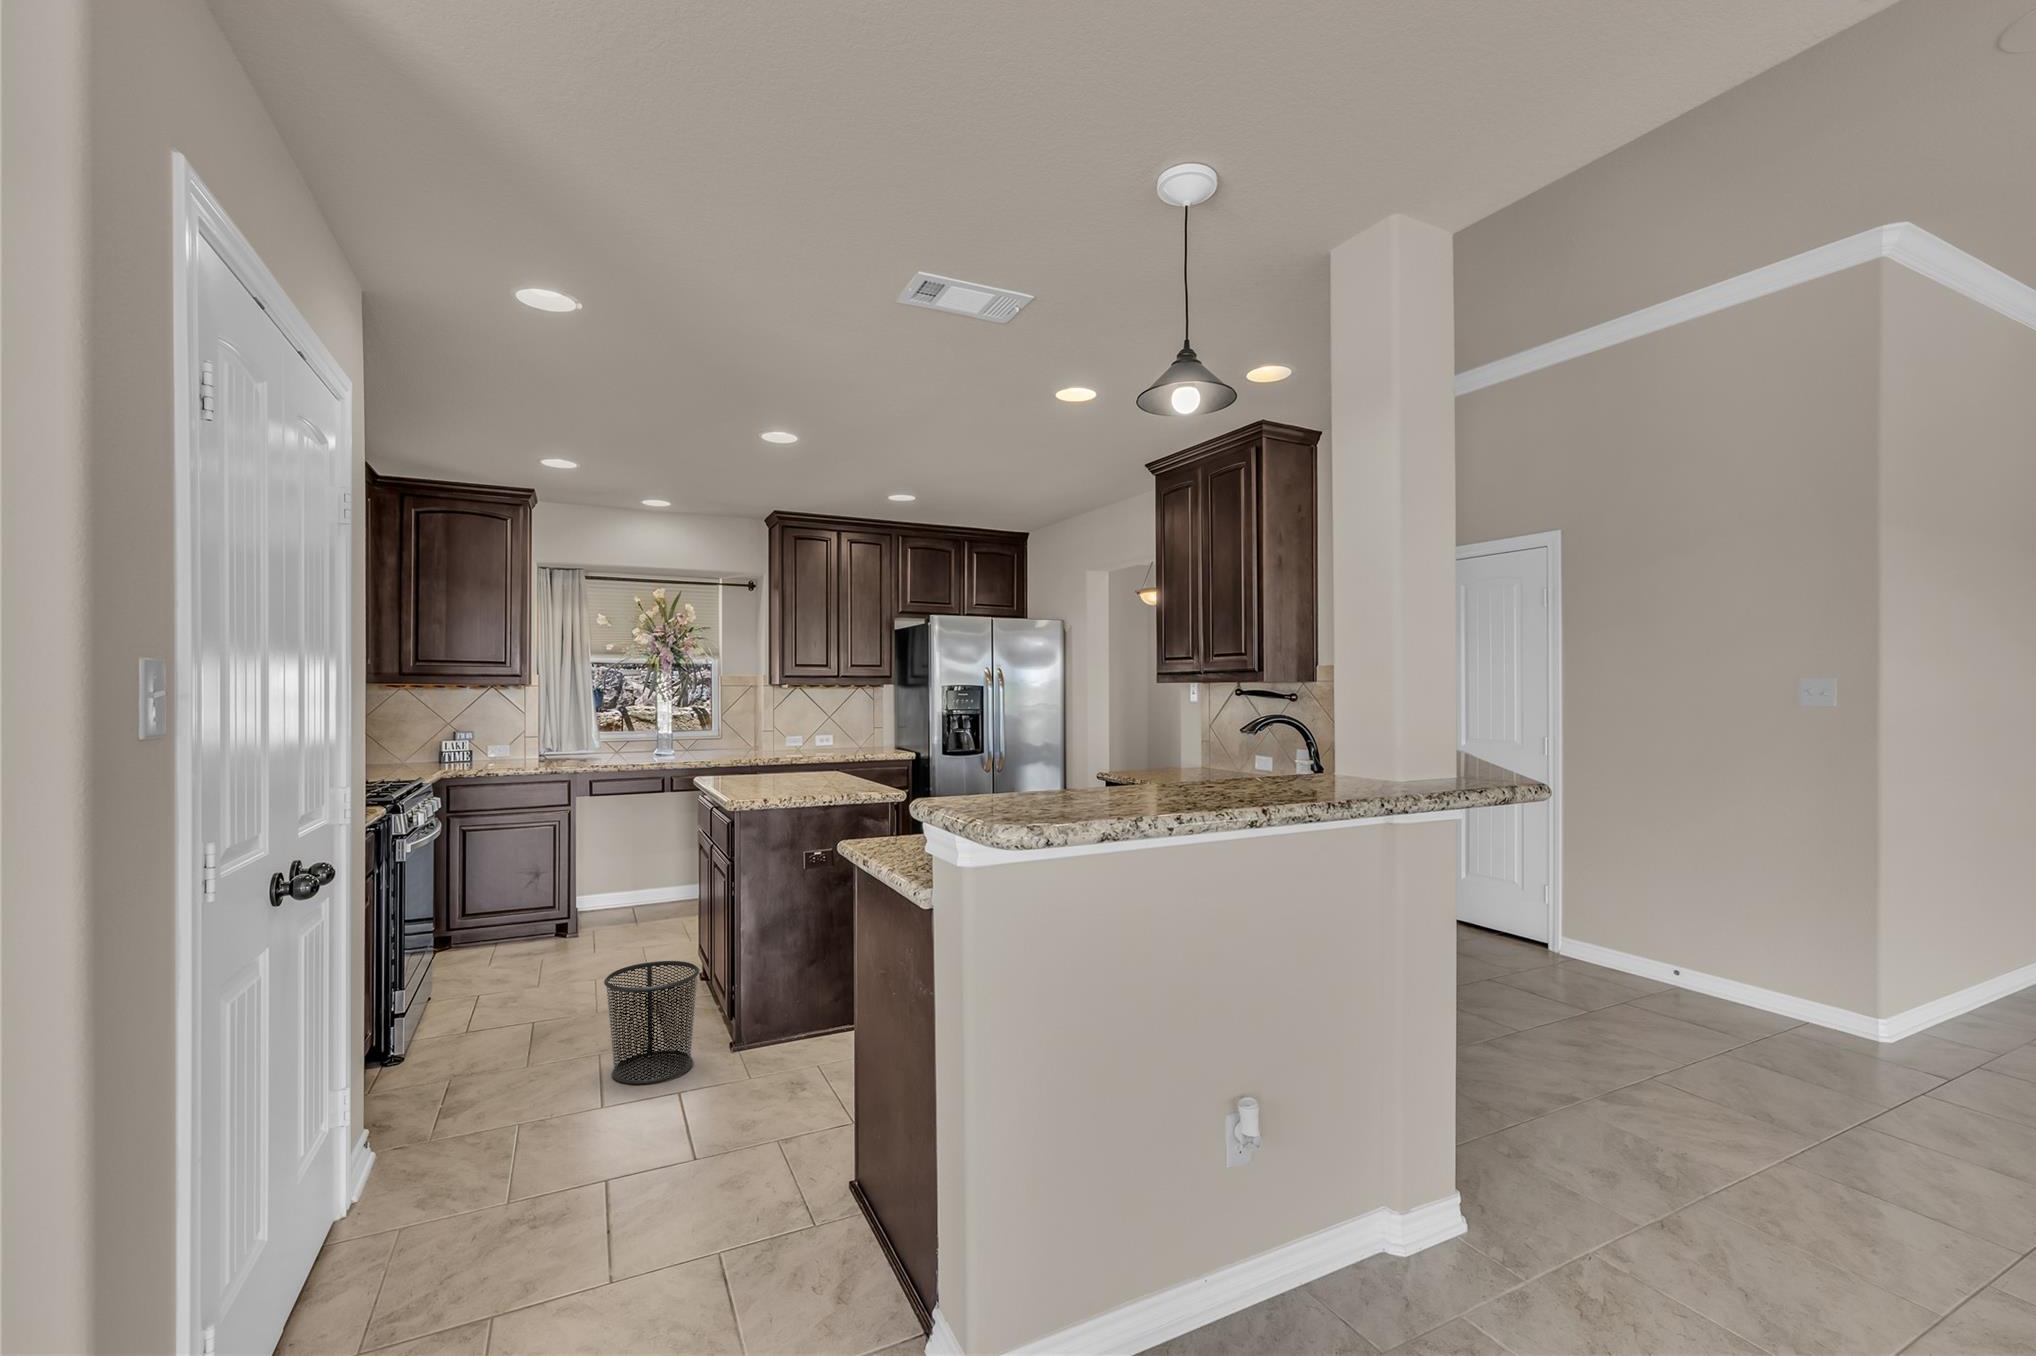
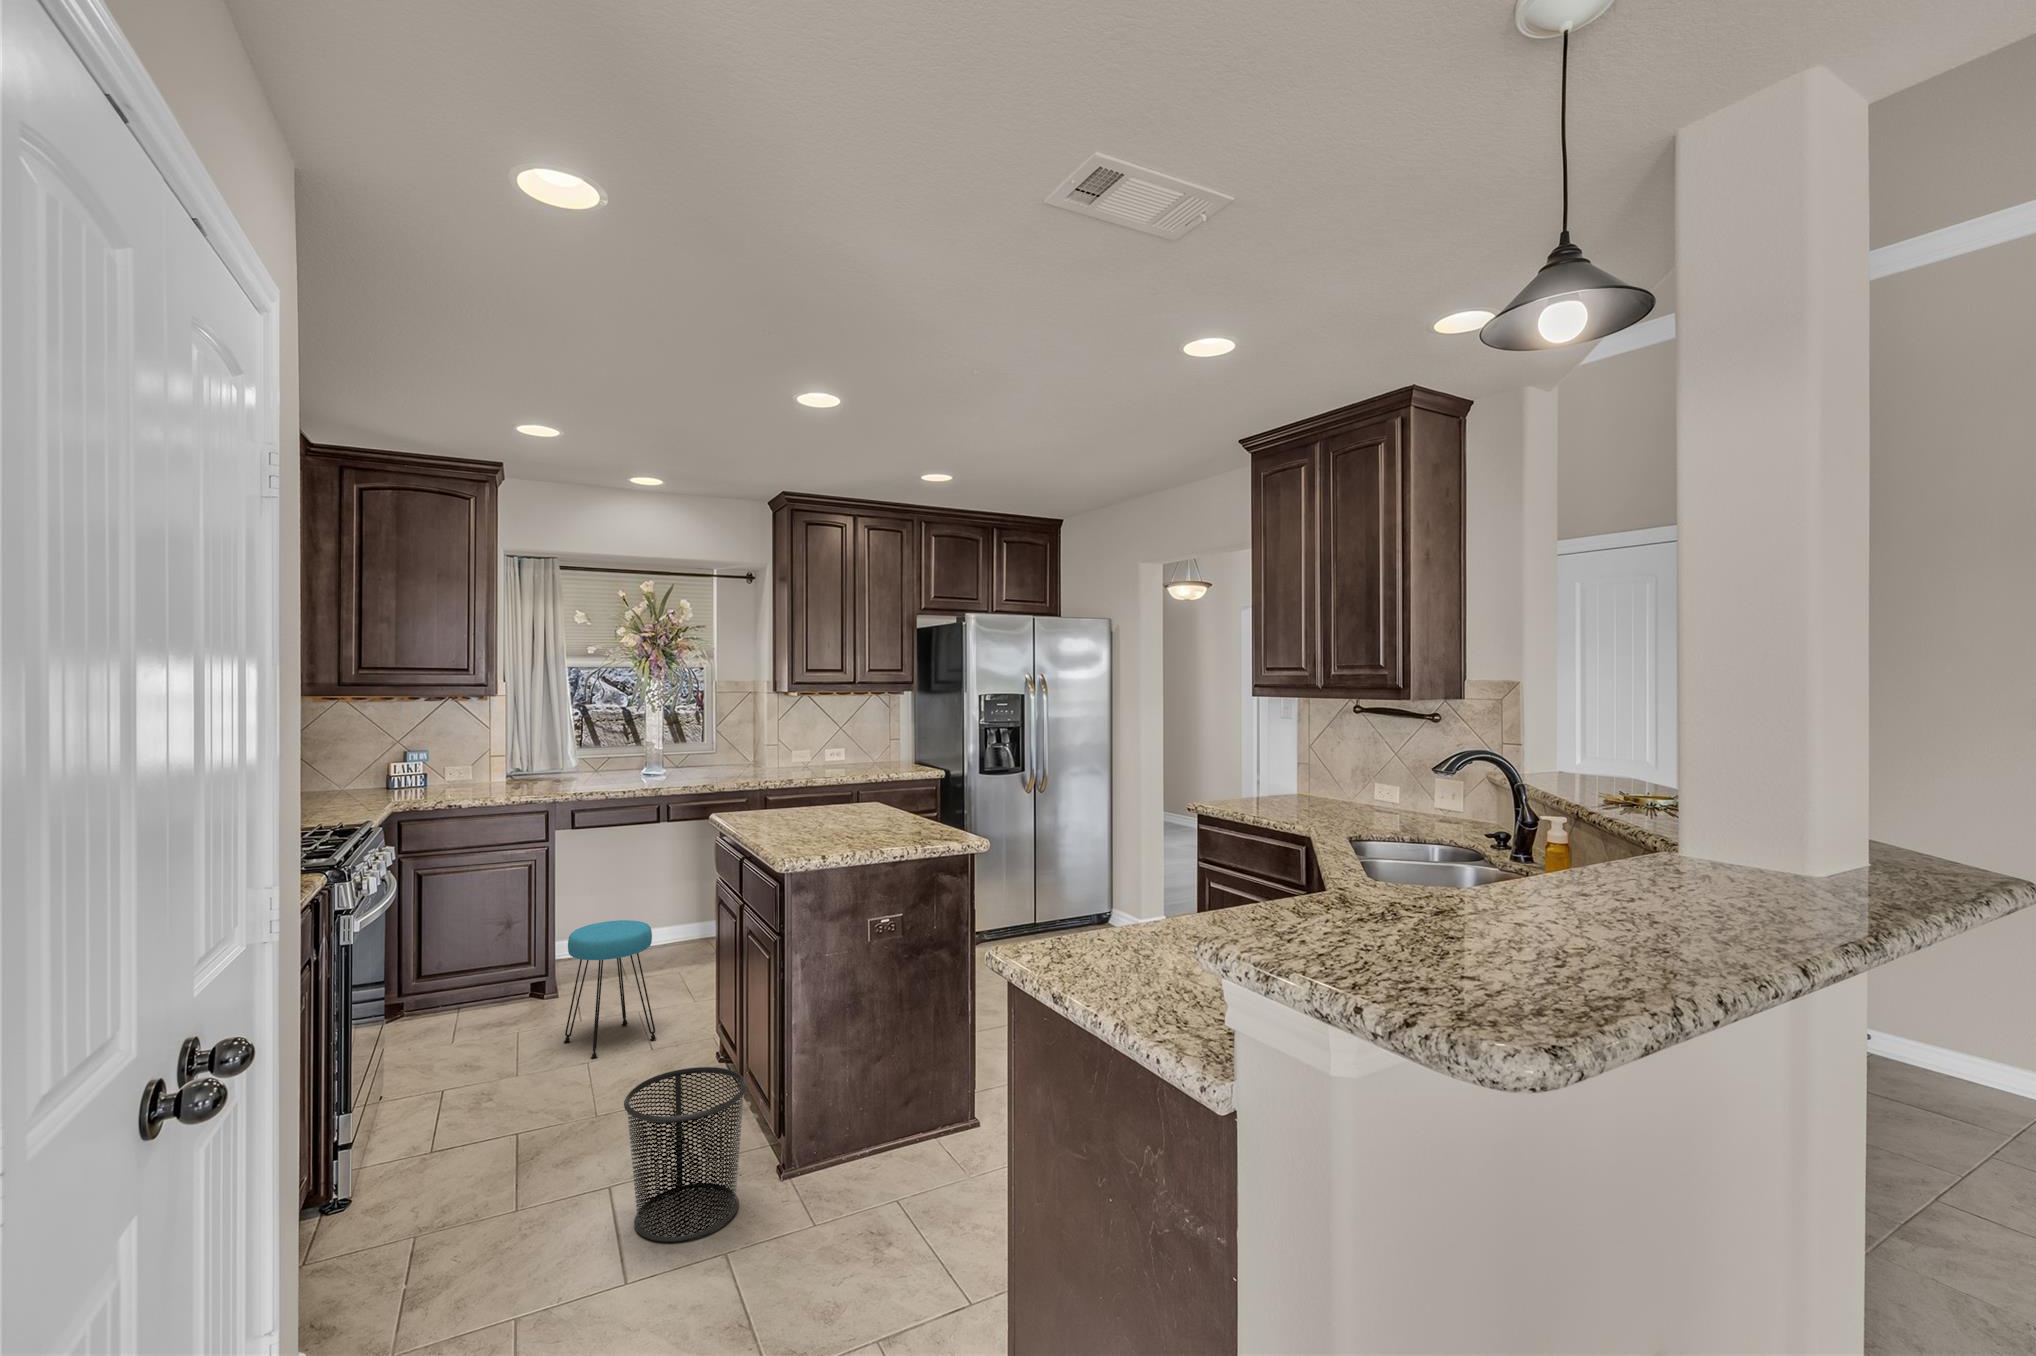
stool: none [577,867,652,975] -> present [564,920,656,1058]

